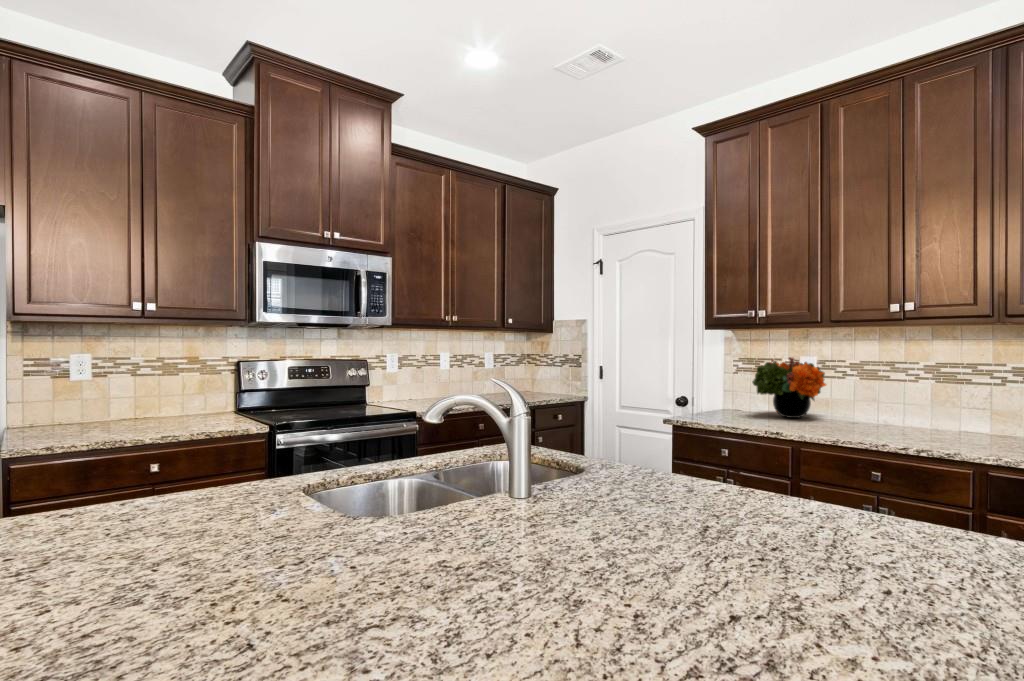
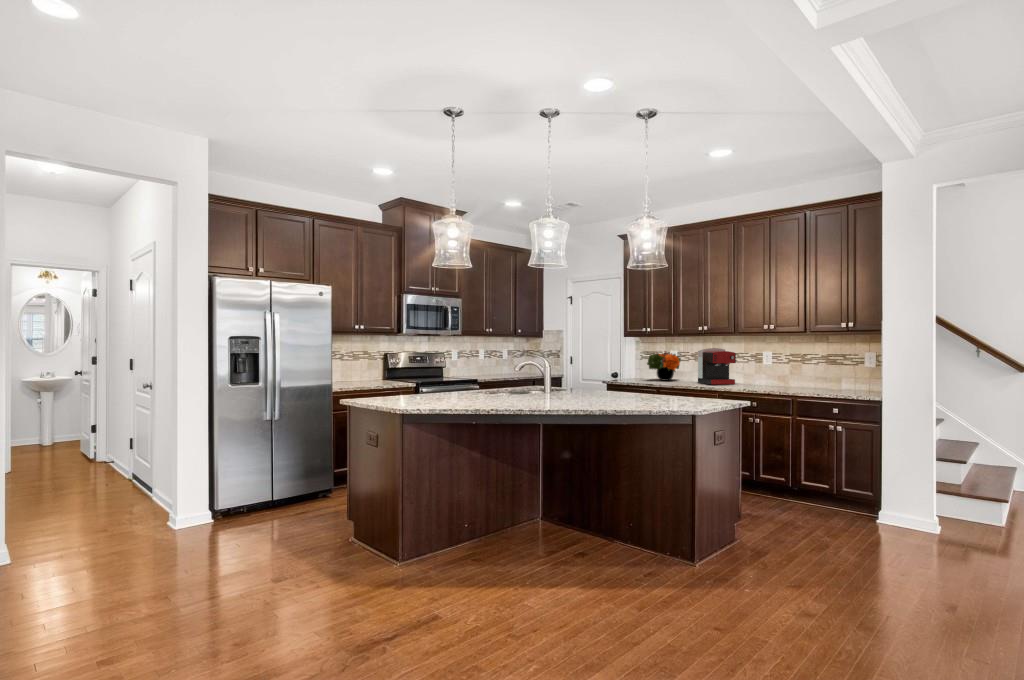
coffee maker: none [873,352,975,436] -> present [698,348,736,384]

